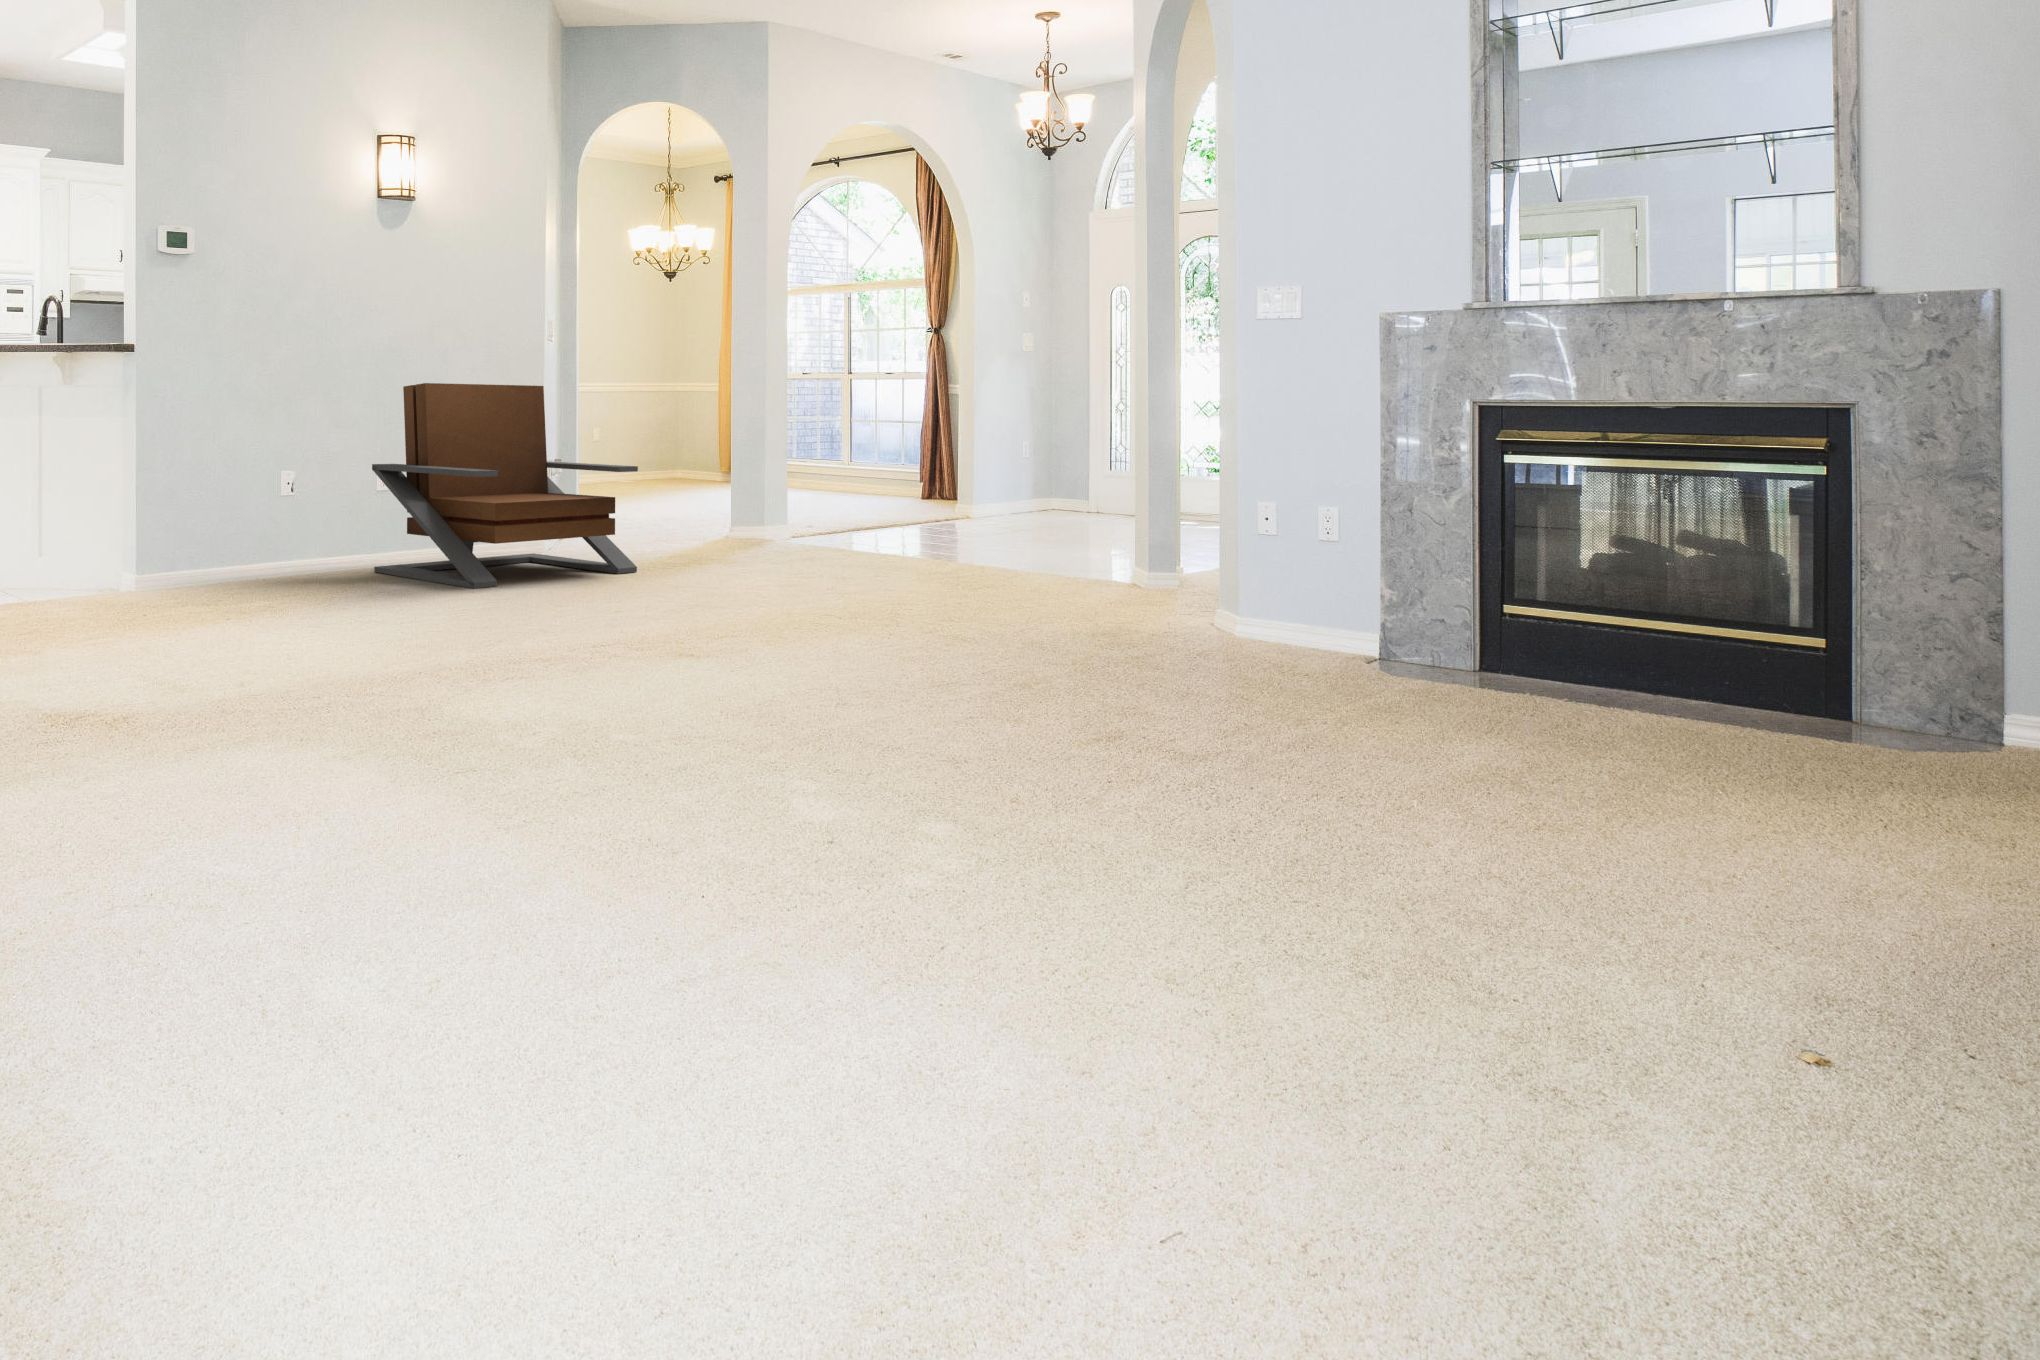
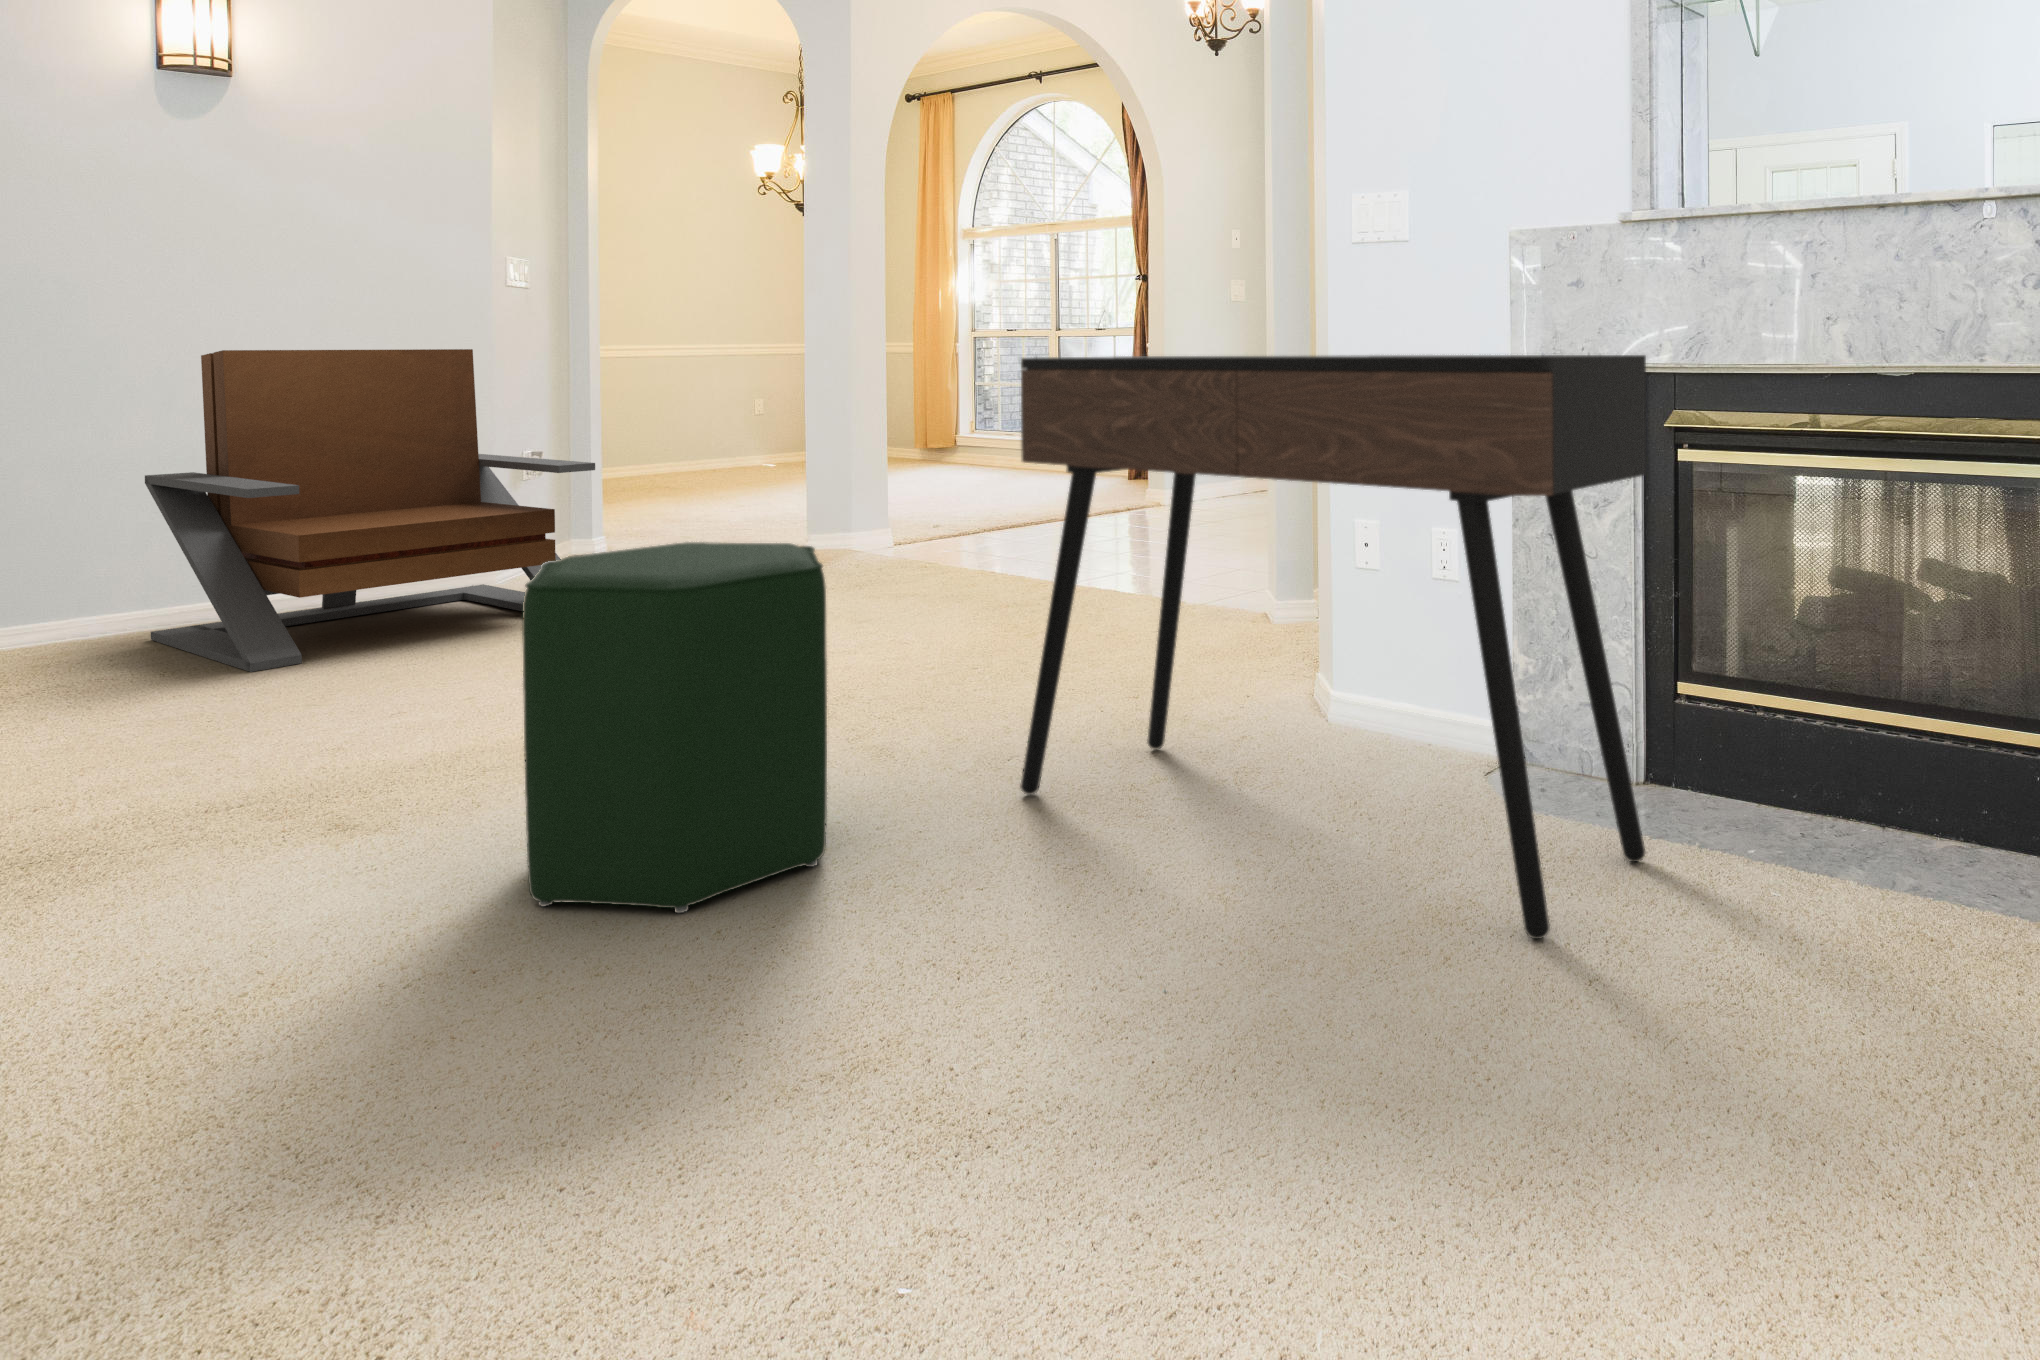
console table: none [1061,390,1494,715] -> present [1020,355,1647,939]
ottoman: none [814,493,982,682] -> present [522,542,827,913]

